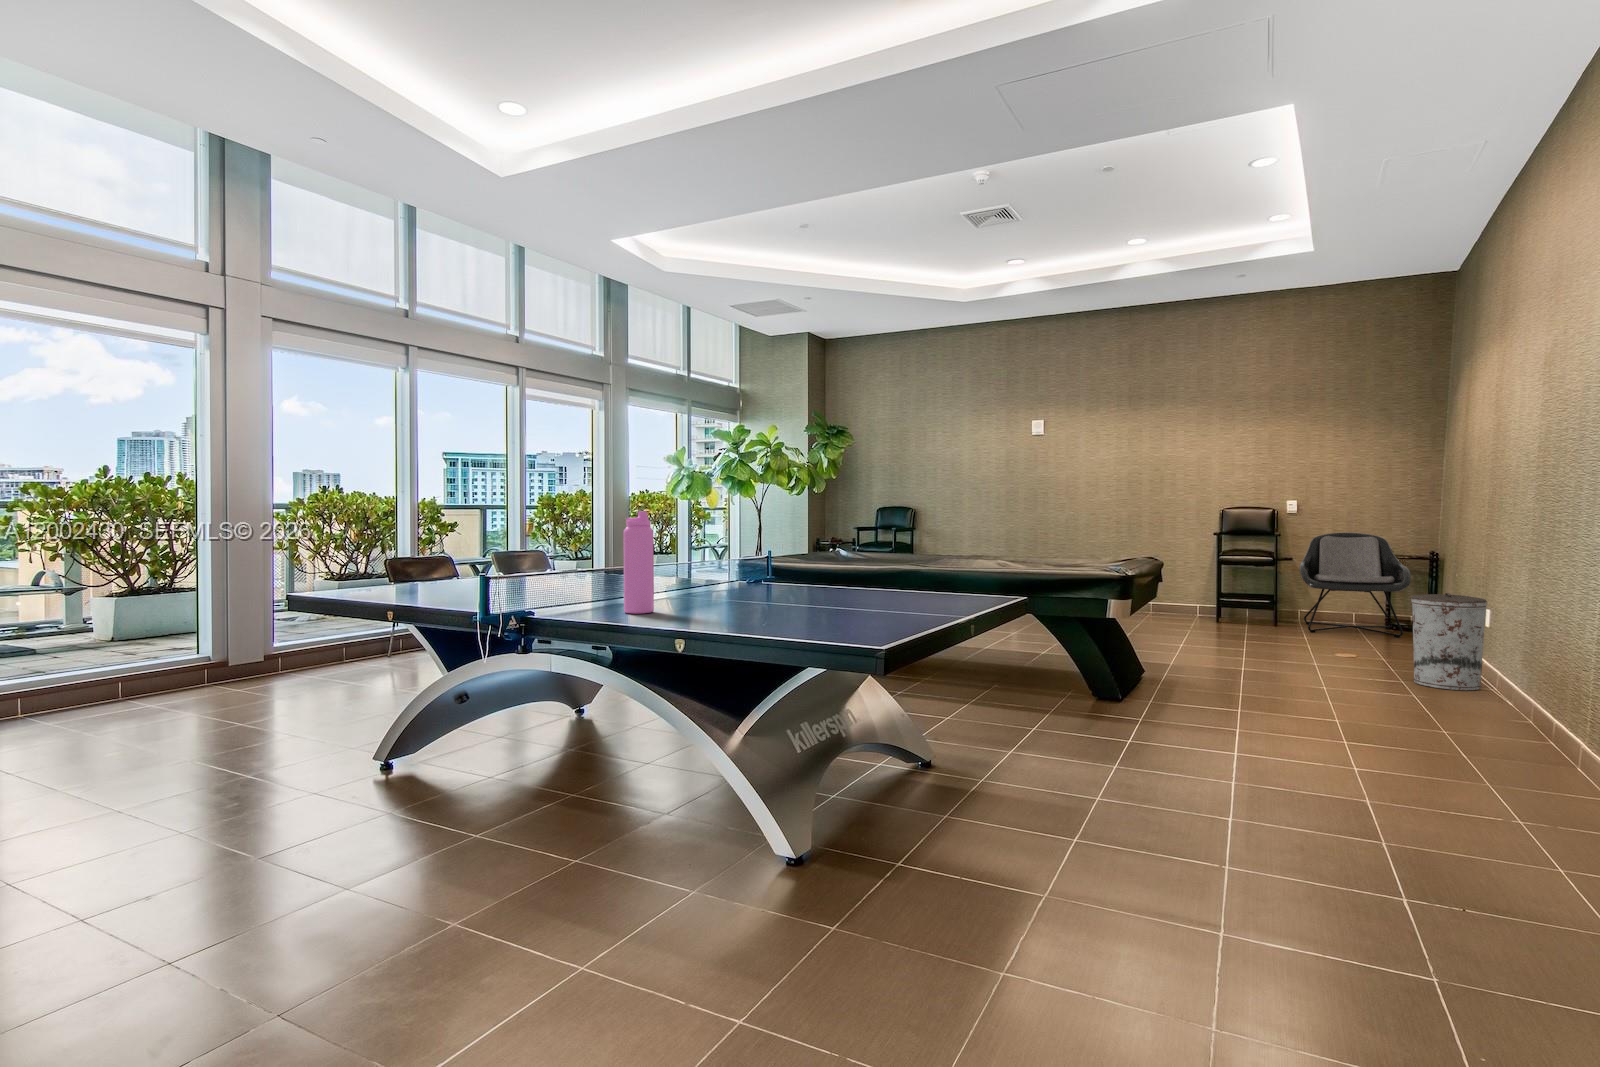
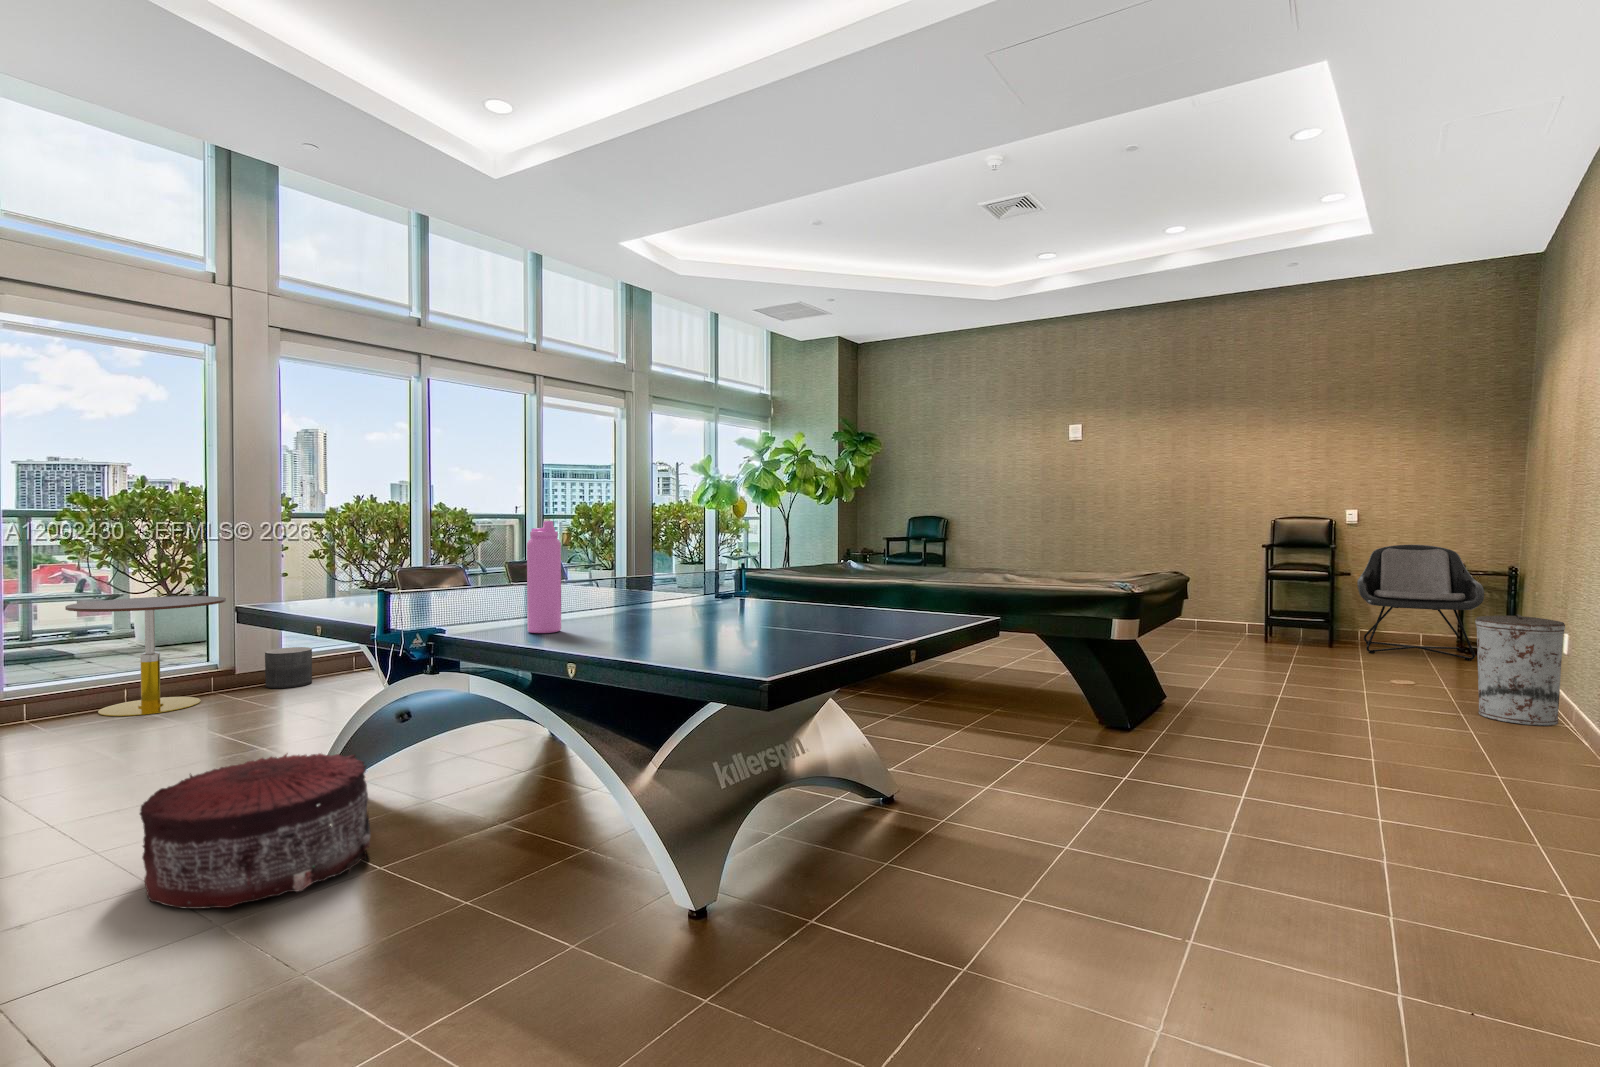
side table: none [68,590,229,711] -> present [65,596,226,716]
planter: none [264,641,311,682] -> present [265,647,312,688]
pouf: none [258,732,466,874] -> present [140,753,371,909]

